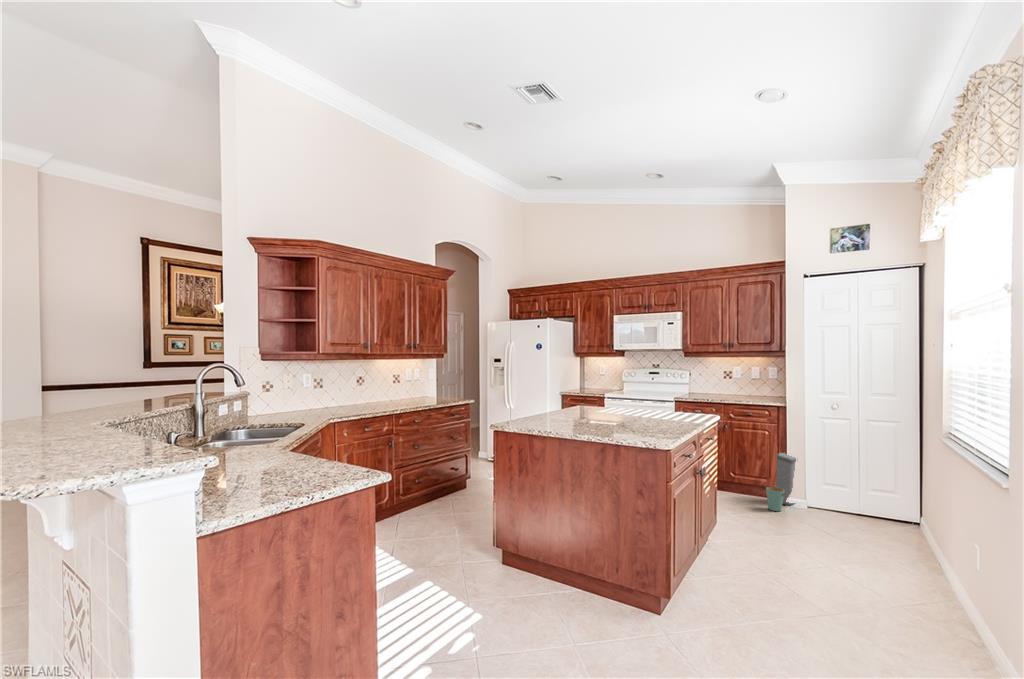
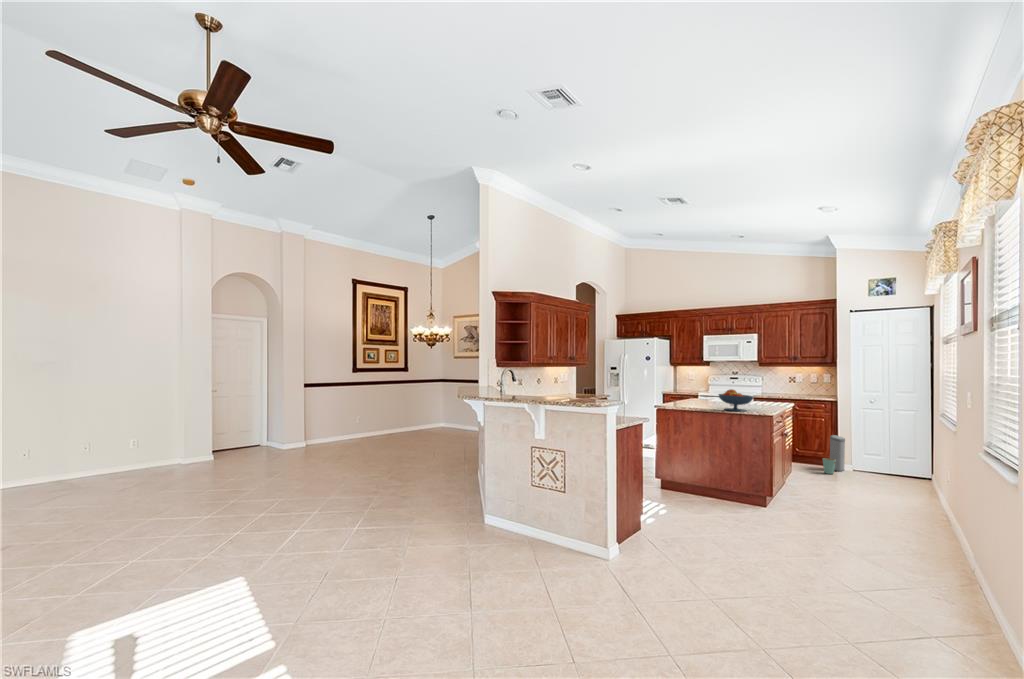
fruit bowl: none [594,390,651,429] -> present [719,389,753,411]

